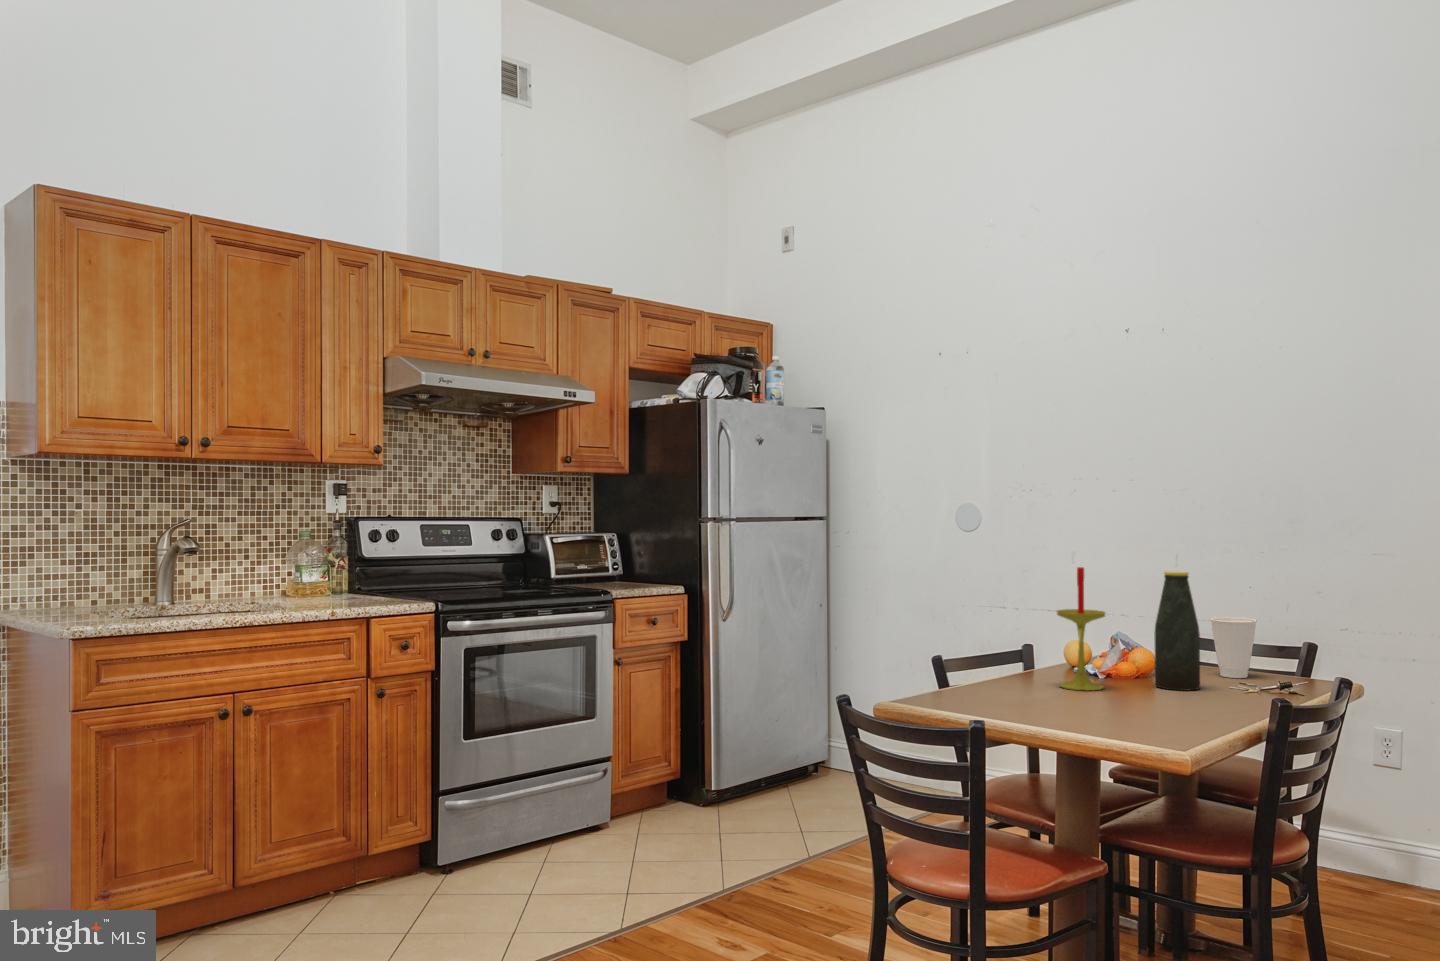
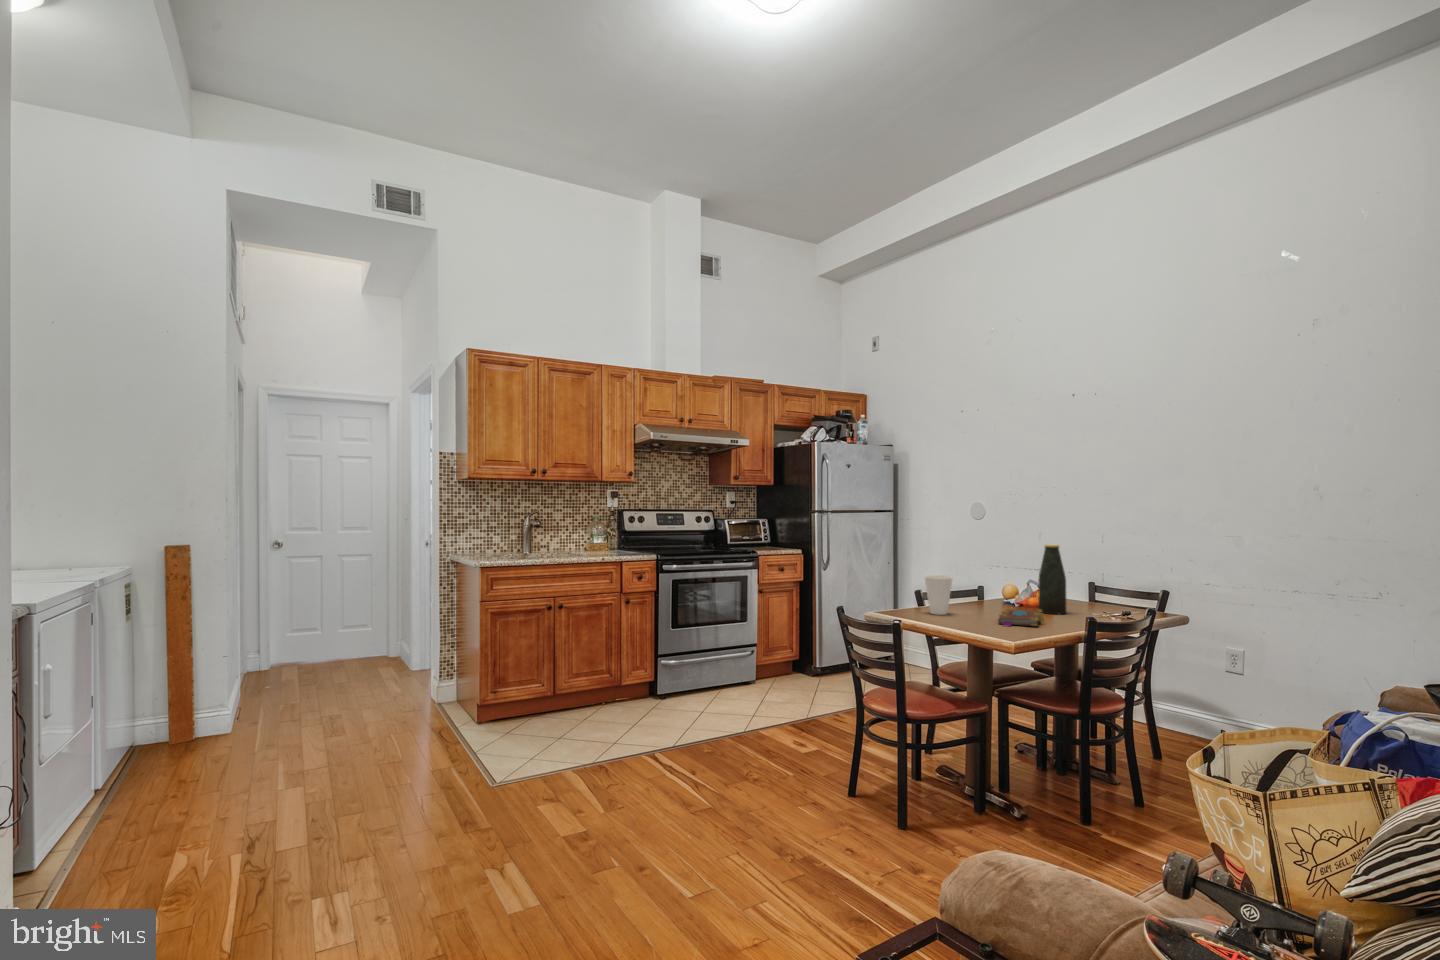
candle: present [1057,567,1105,690] -> none [977,539,1007,612]
cup: present [1210,617,1257,678] -> present [924,575,952,615]
book: none [1125,686,1208,722] -> present [998,609,1045,627]

